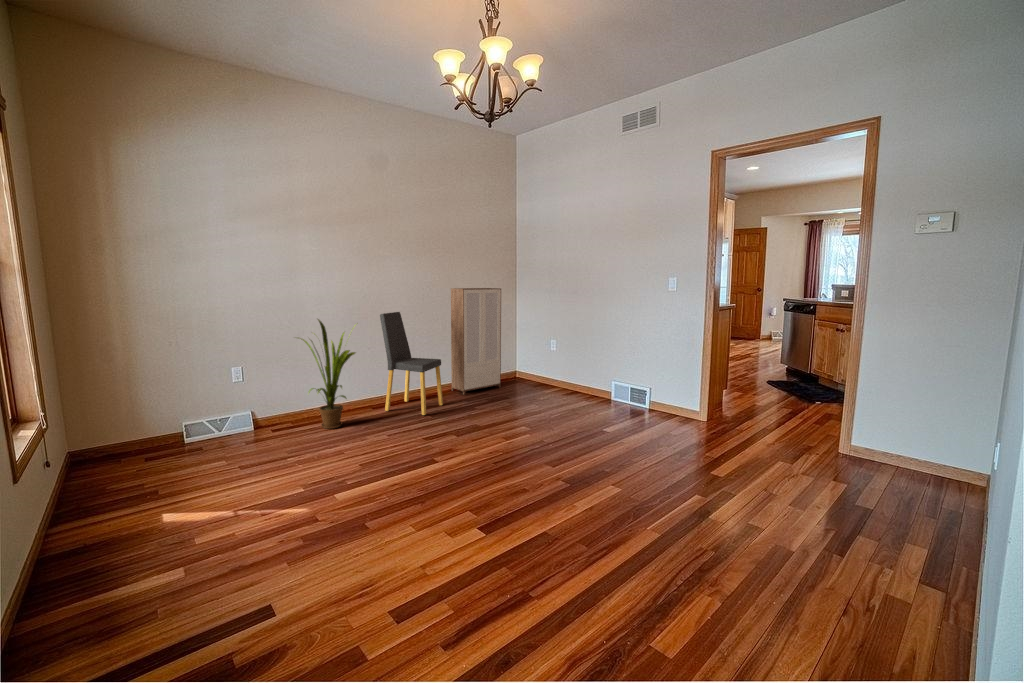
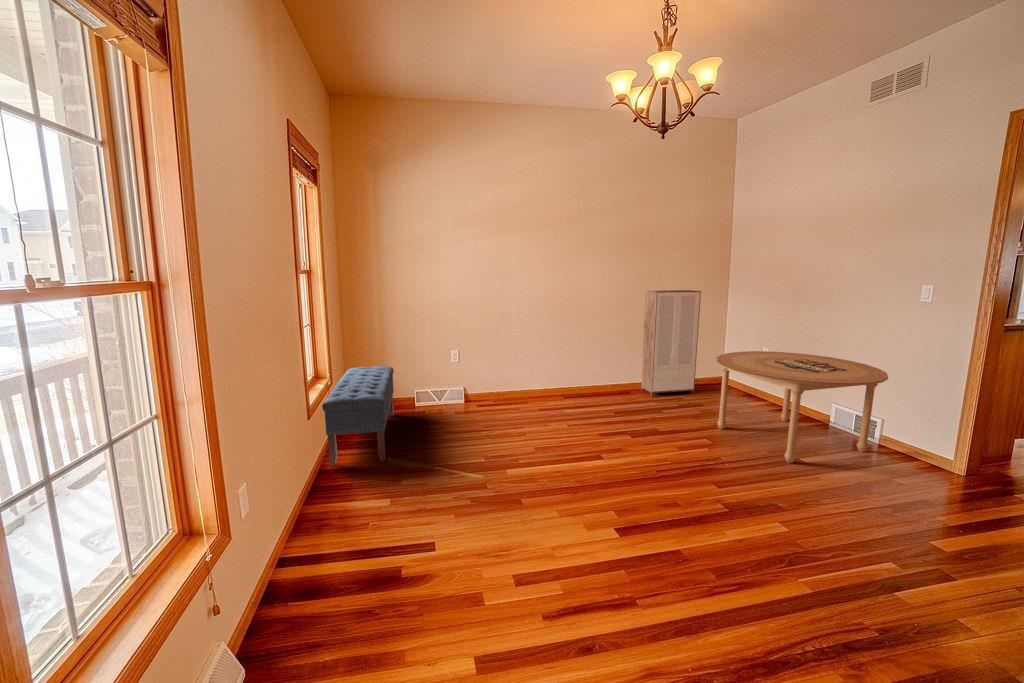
dining chair: present [380,312,443,415] -> none [573,313,628,411]
house plant: present [300,319,355,429] -> none [498,317,550,411]
dining table: none [528,341,655,434] -> present [716,351,888,463]
bench: none [13,394,142,556] -> present [322,366,394,466]

